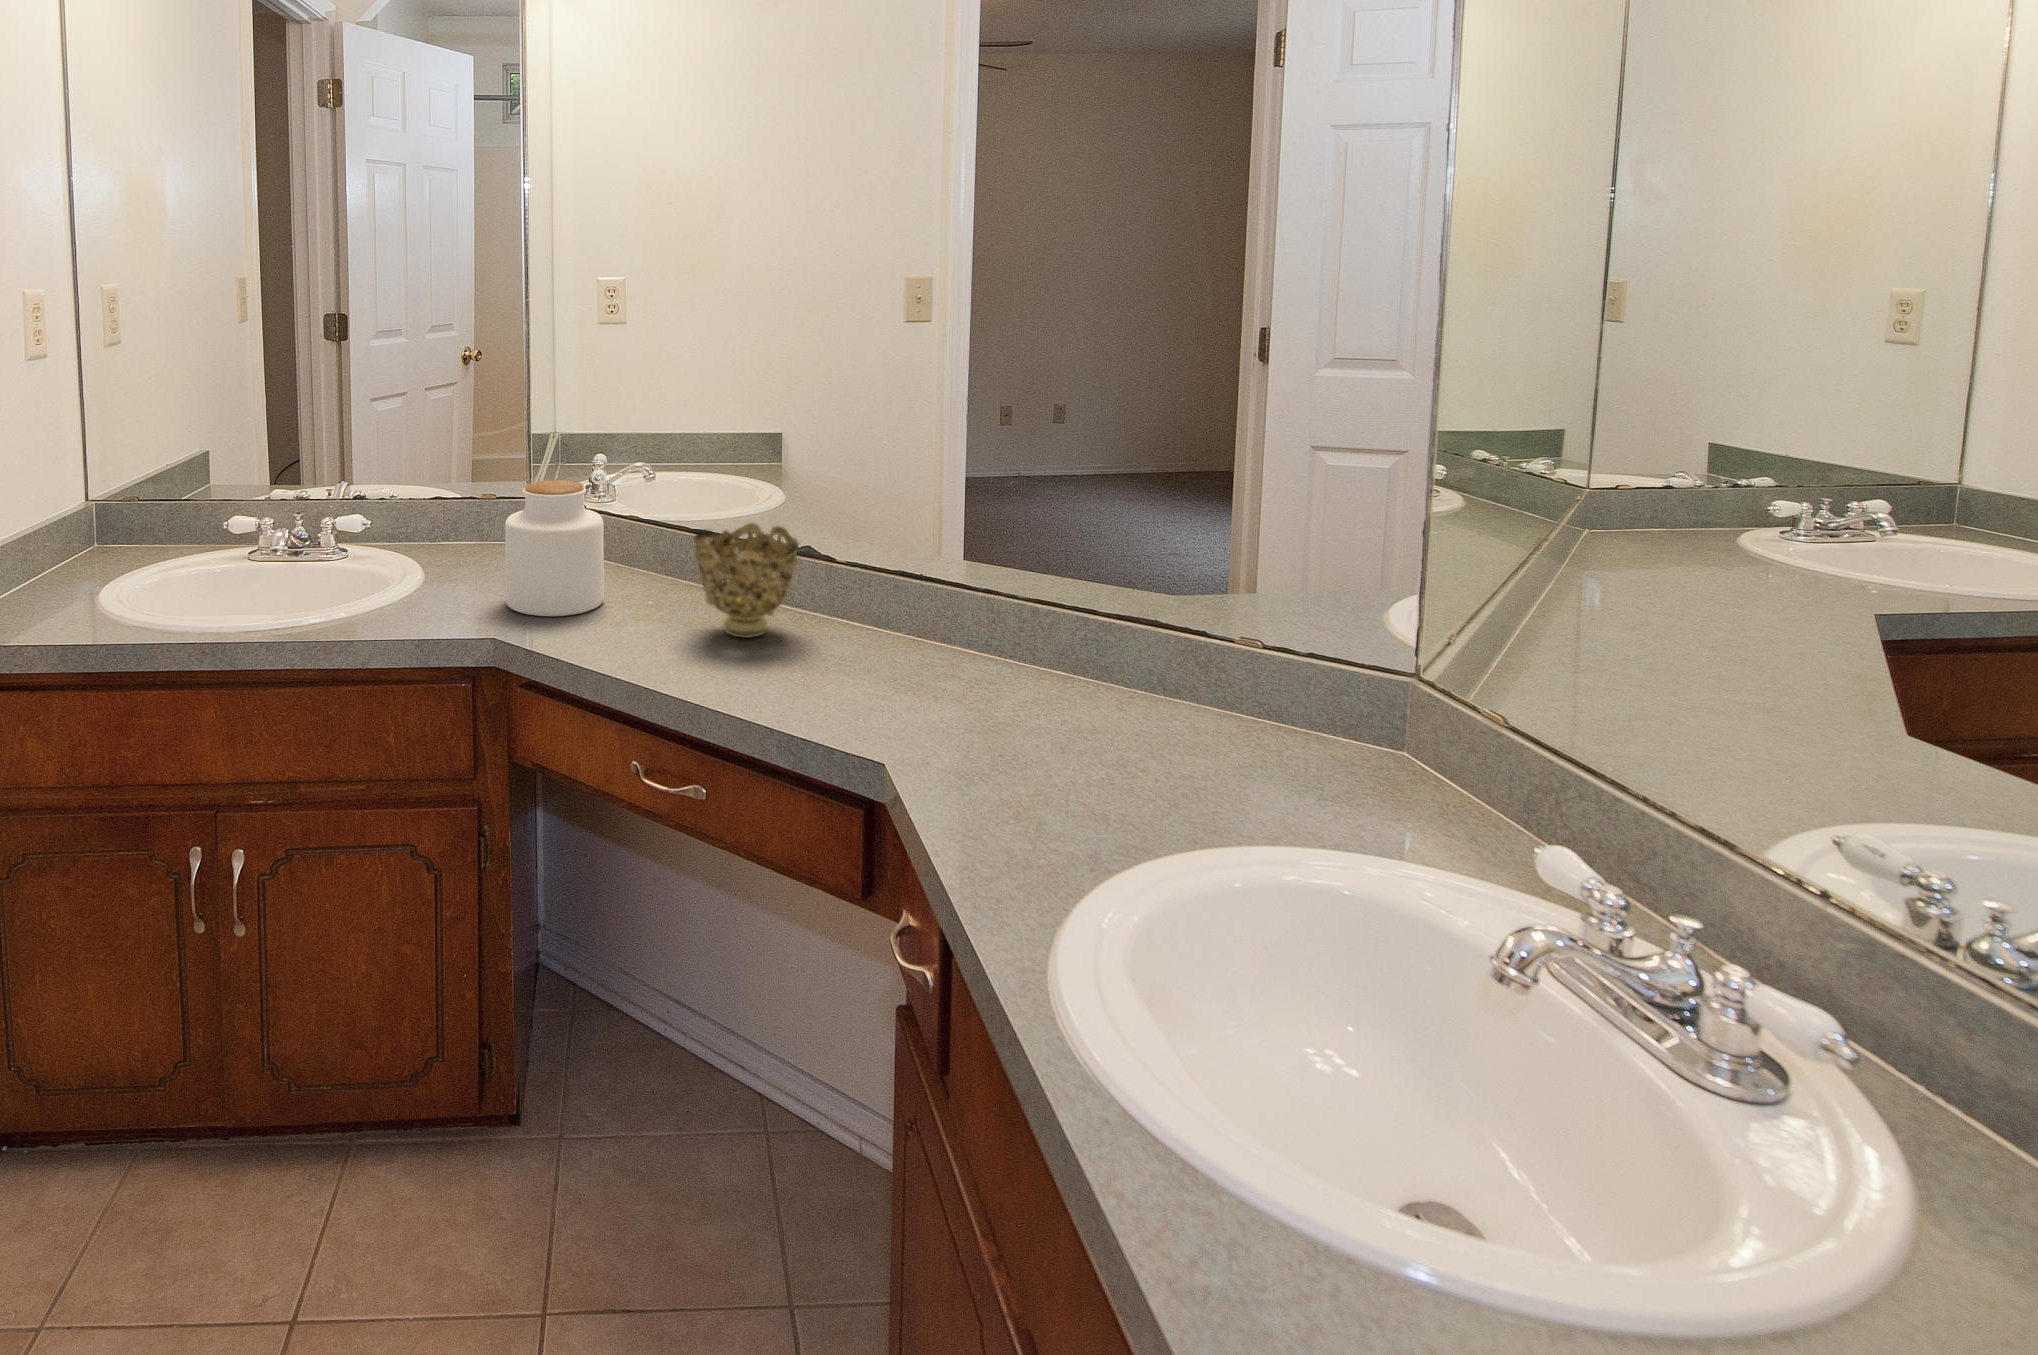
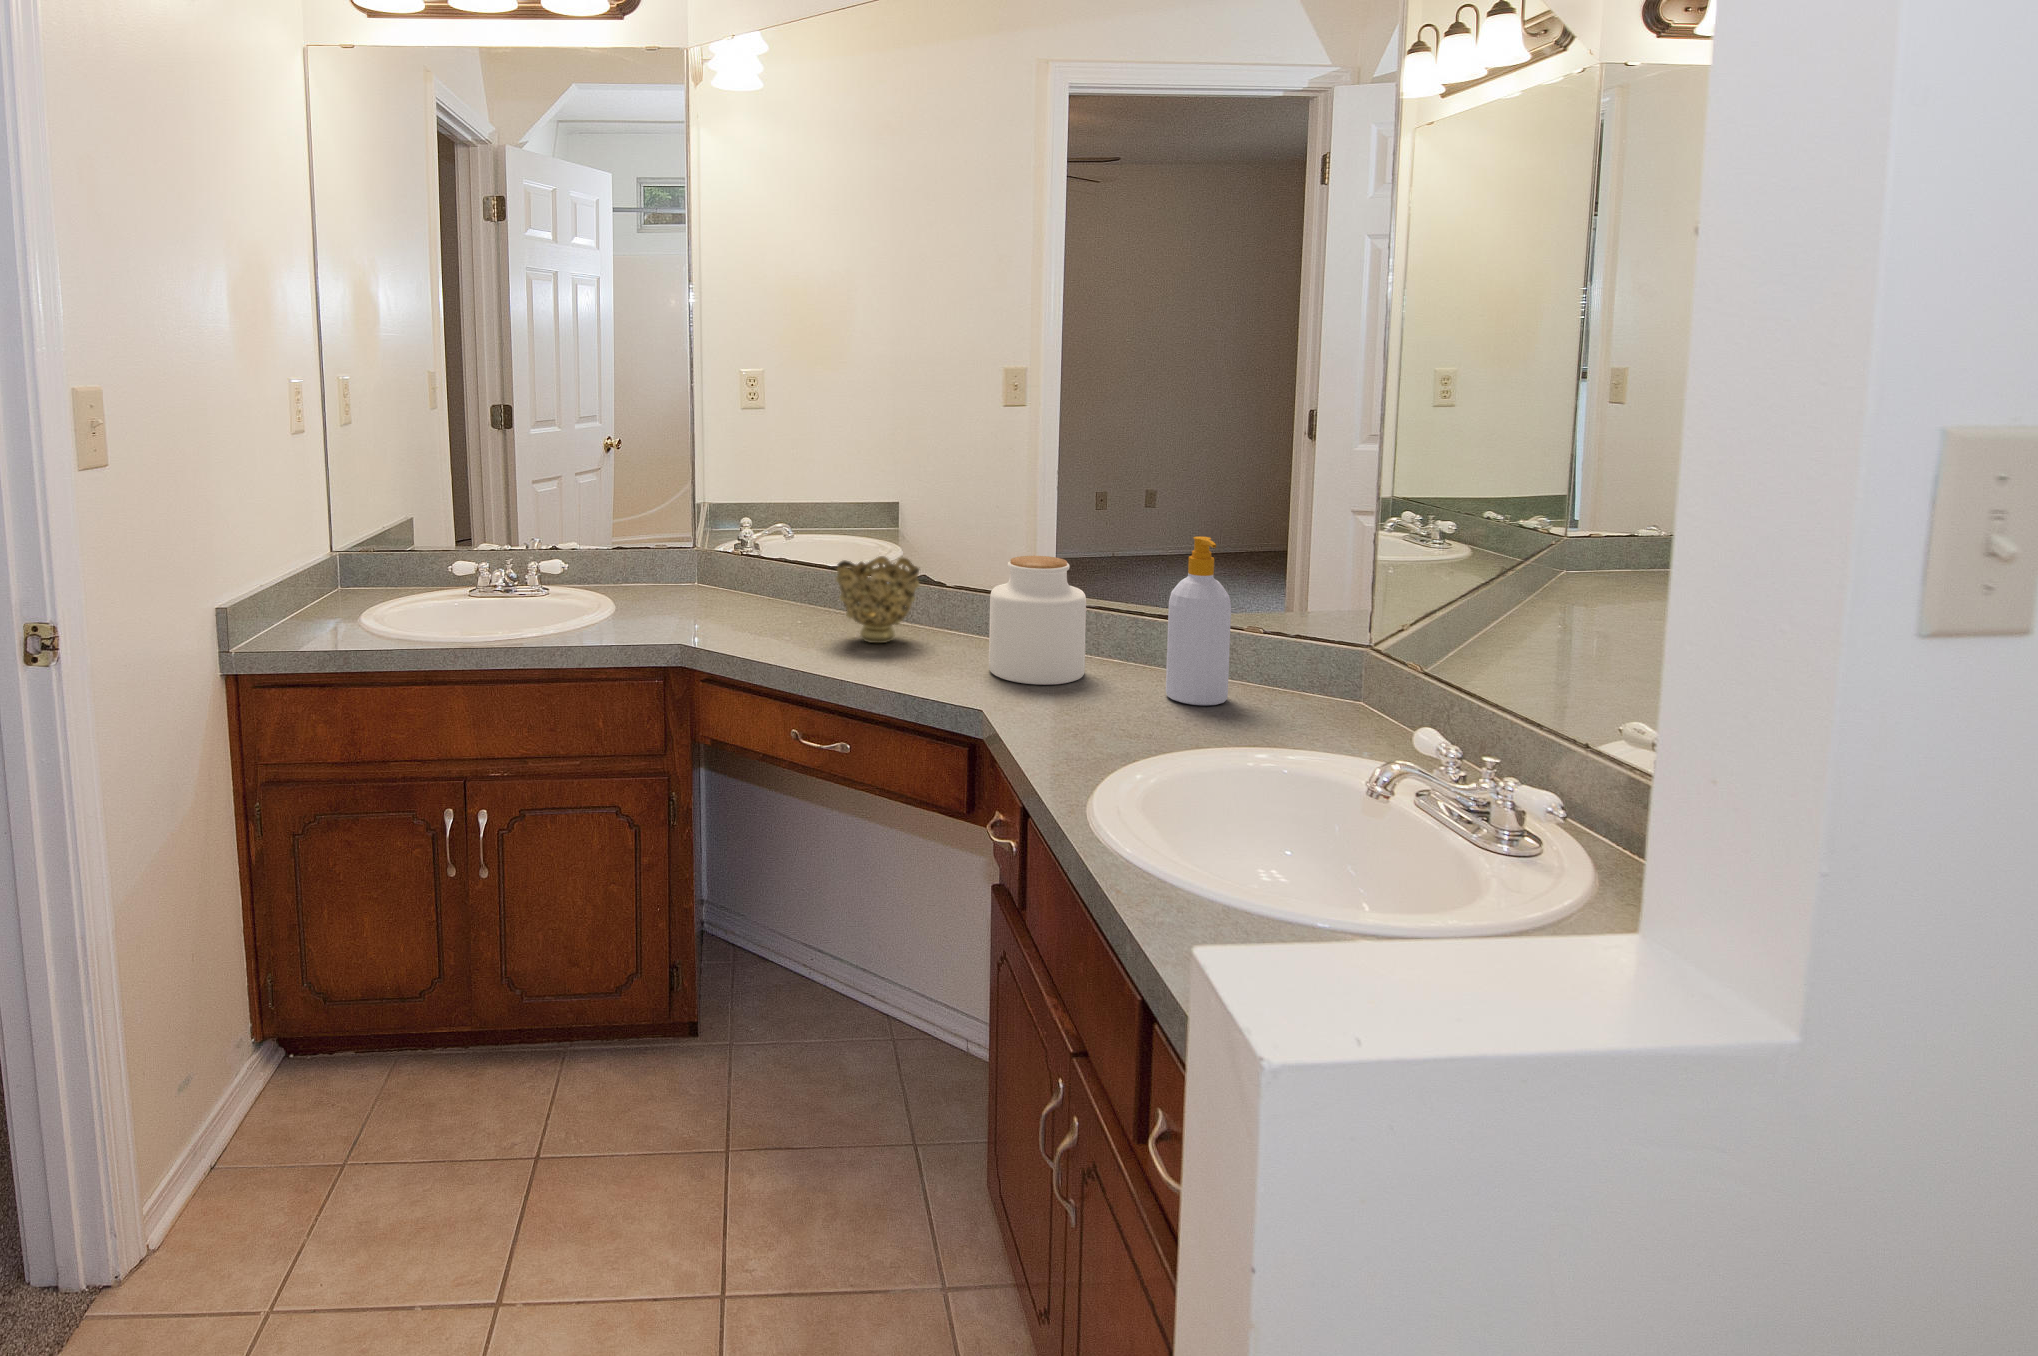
jar: present [505,480,604,616] -> present [989,556,1086,685]
soap bottle: none [1128,524,1219,753] -> present [1166,537,1231,705]

